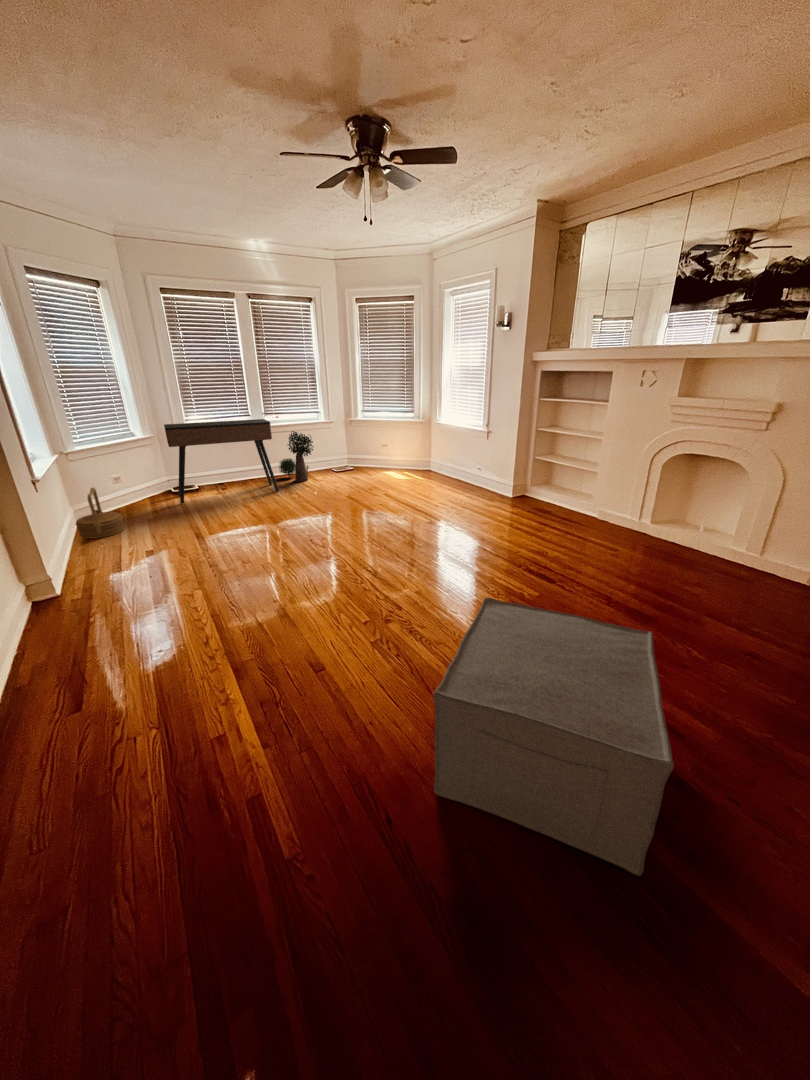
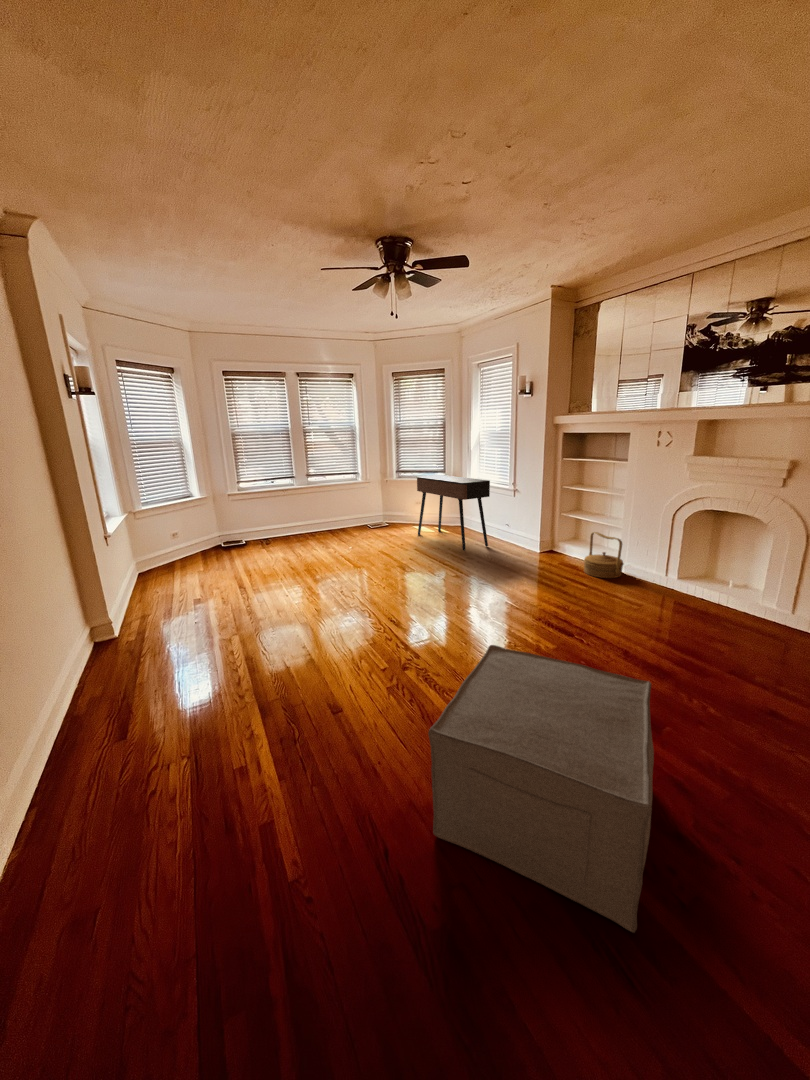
console table: present [164,419,279,504] -> present [417,475,490,551]
potted plant: present [279,431,313,481] -> none [318,491,351,537]
woven basket: present [76,488,125,539] -> present [584,532,623,578]

